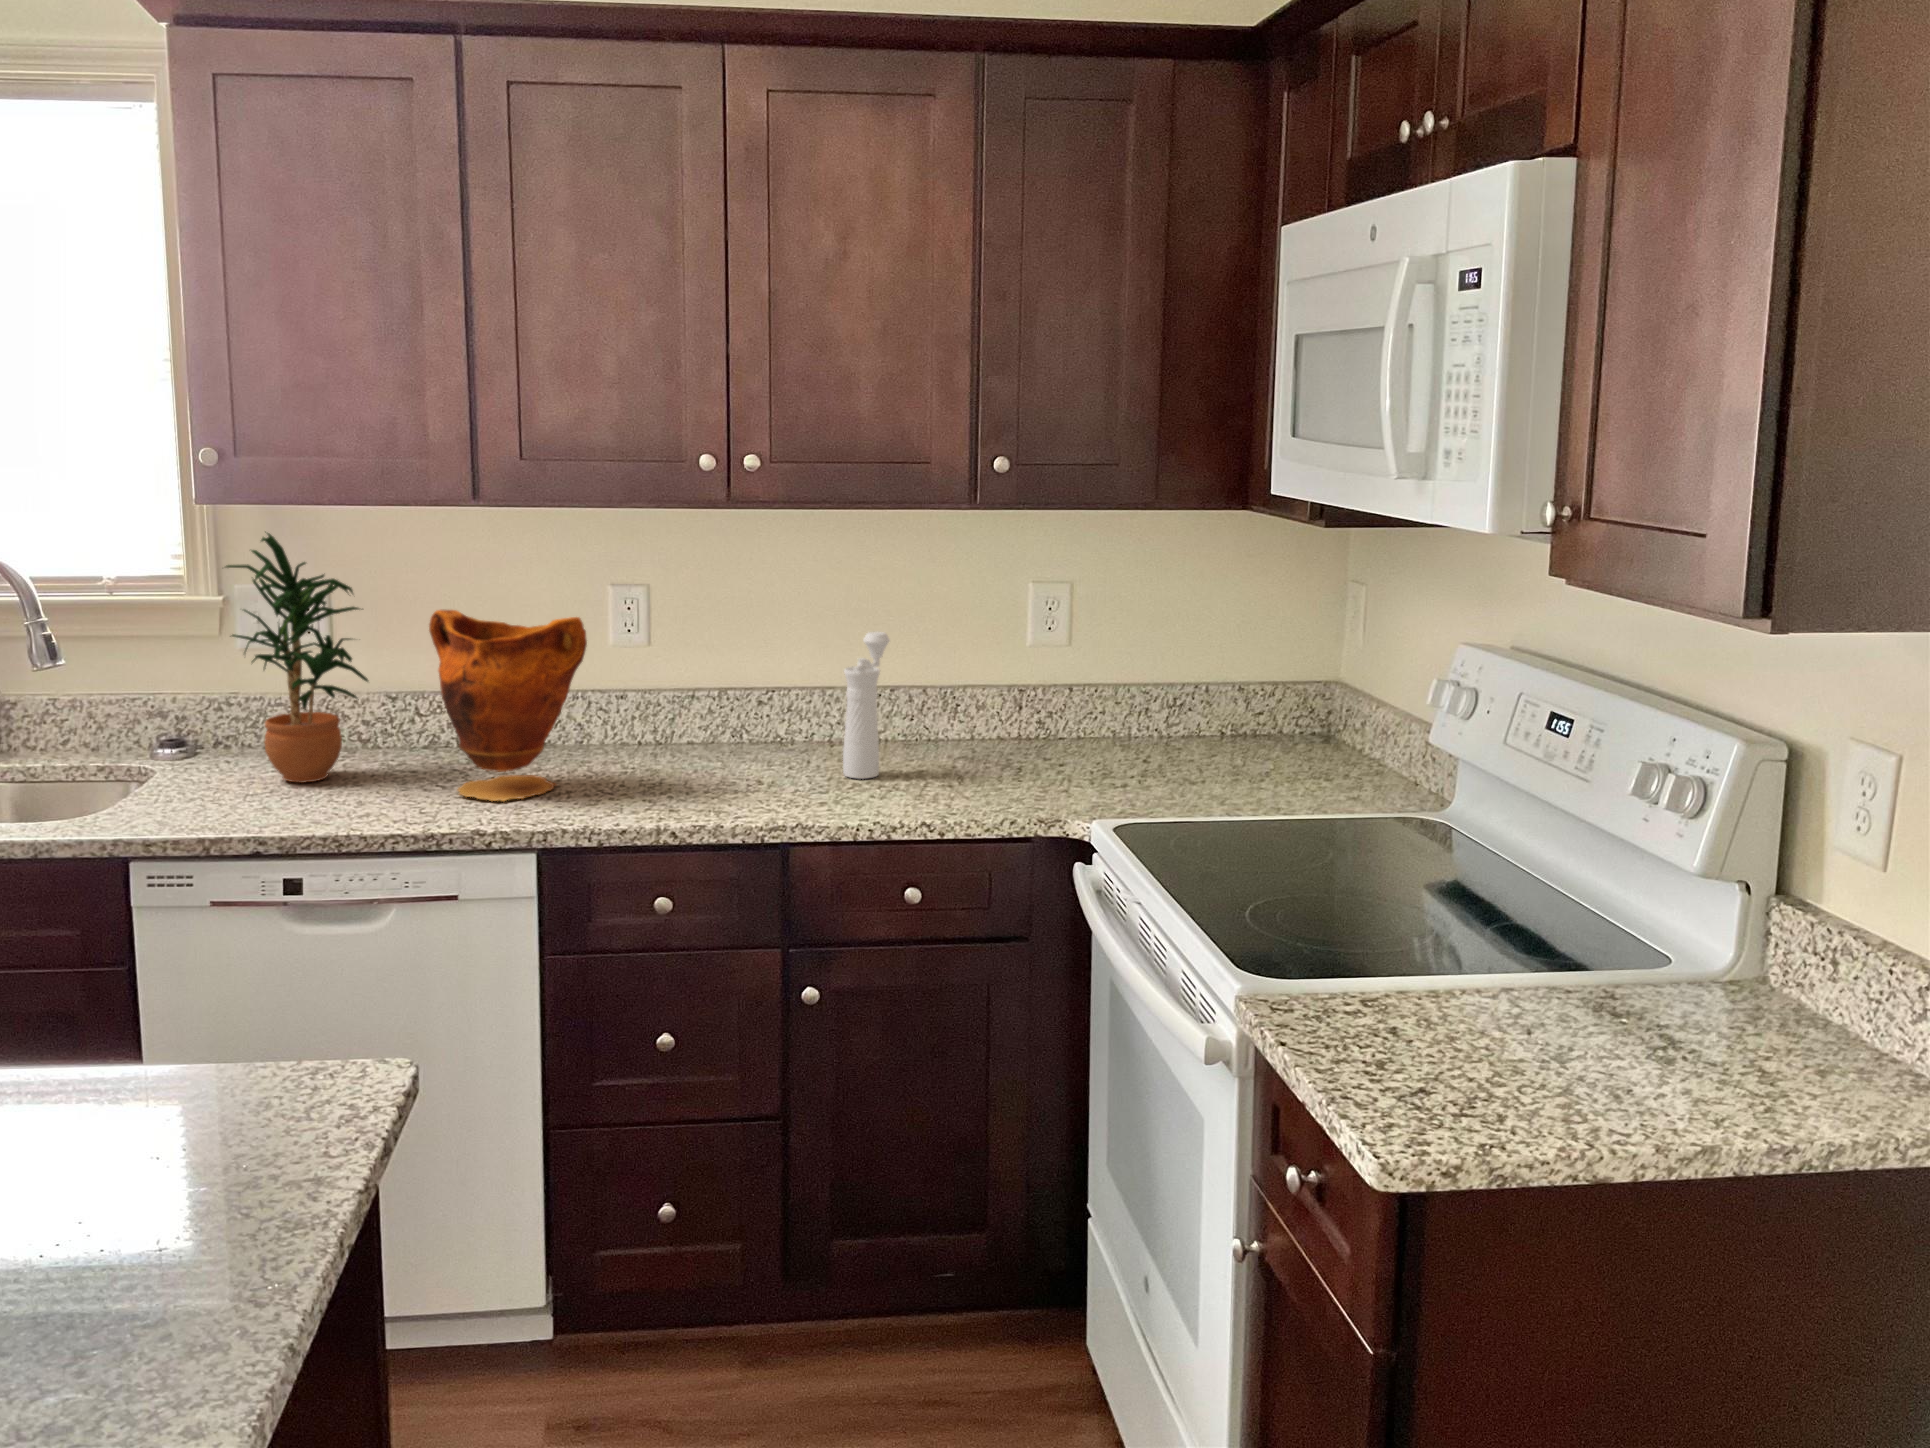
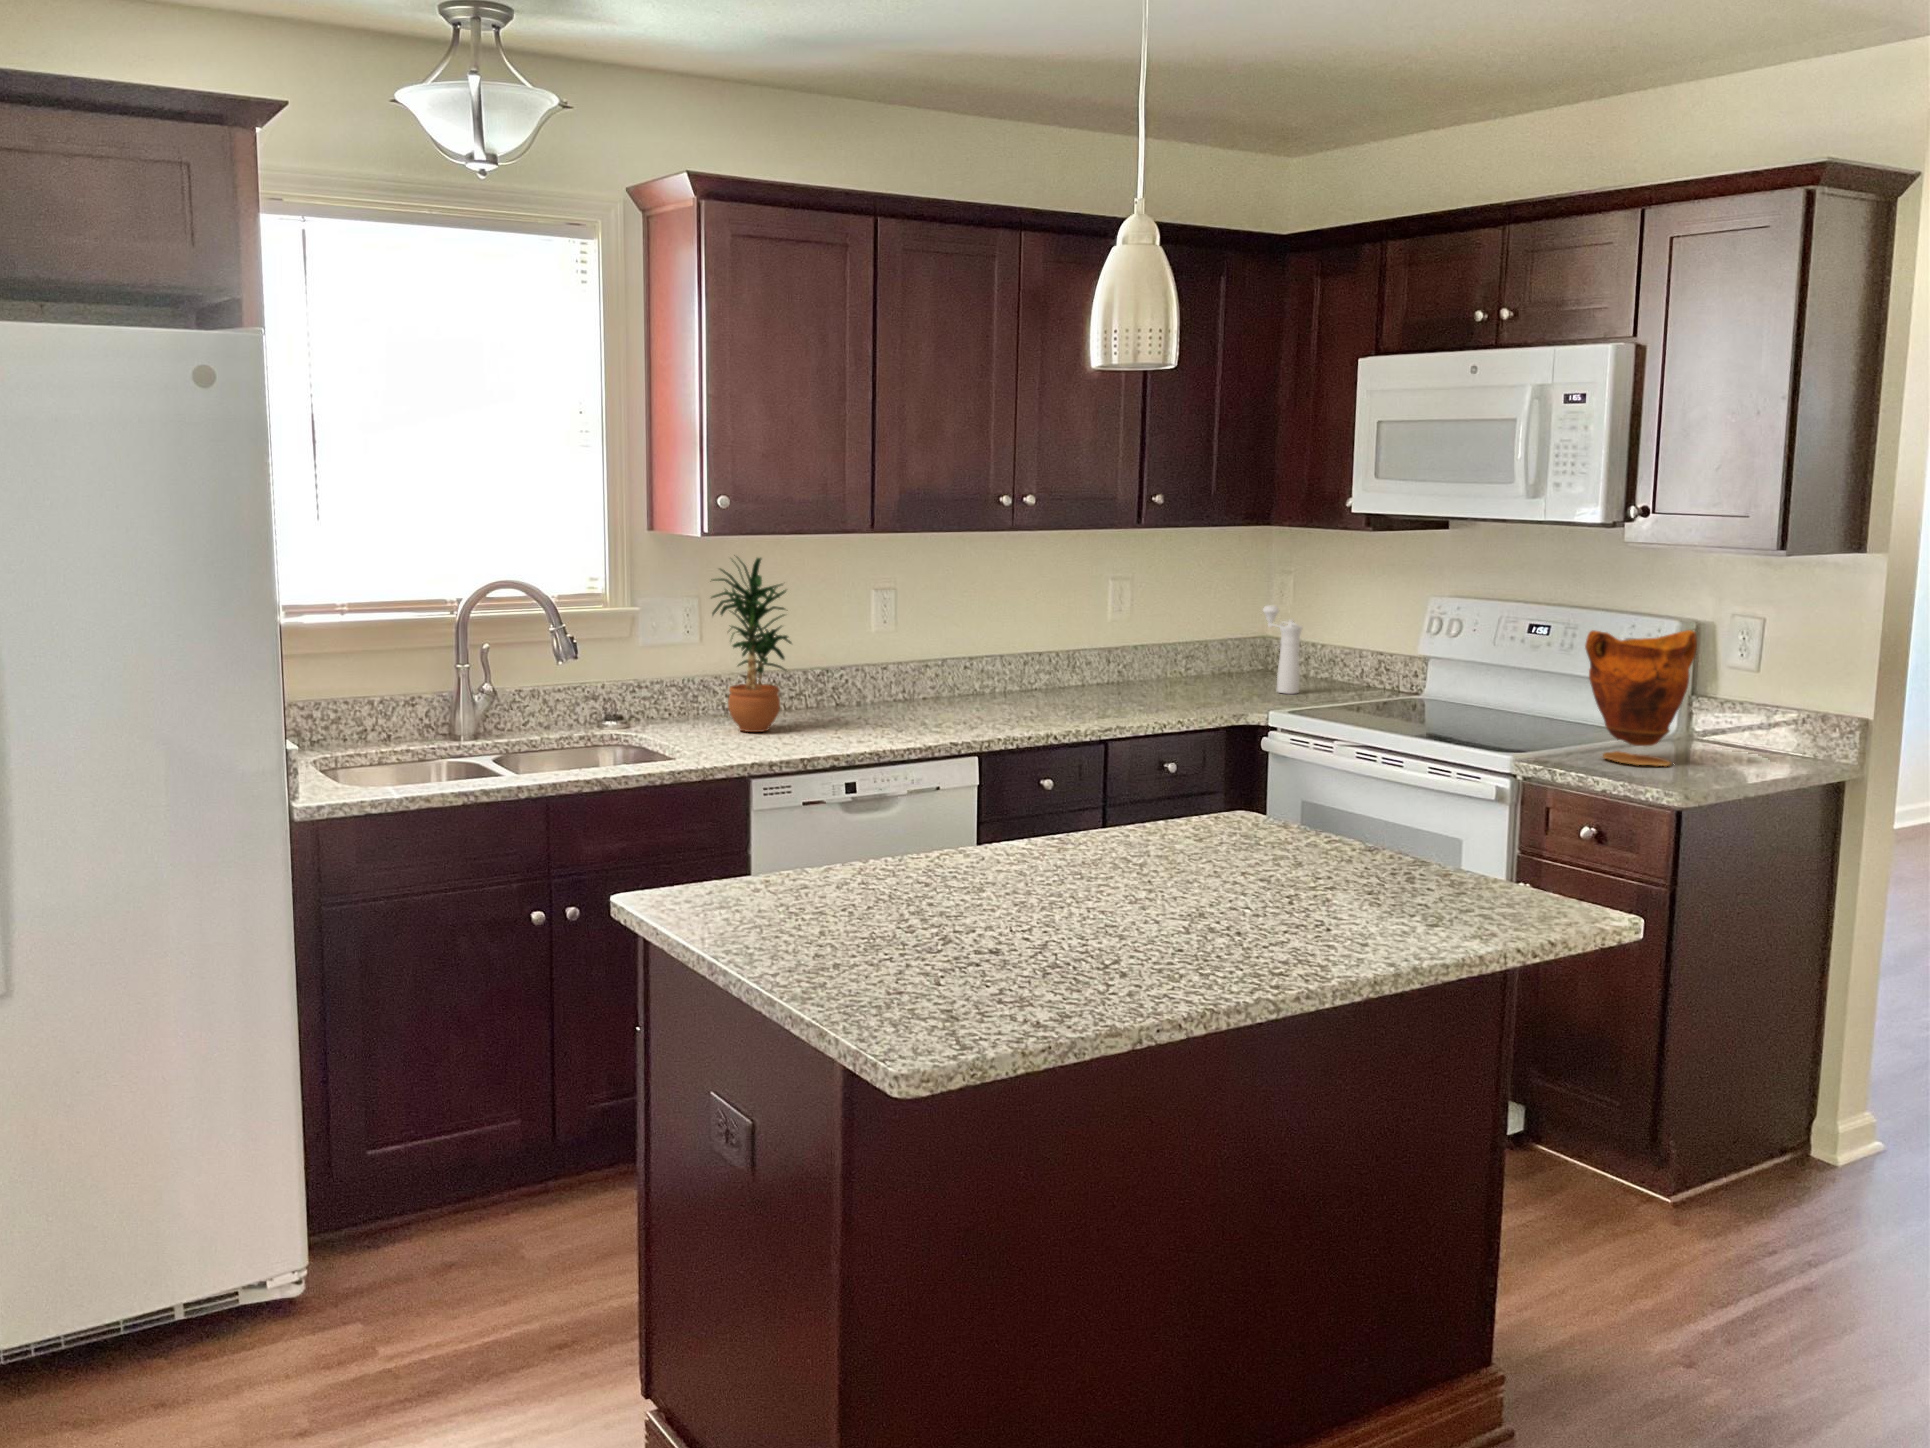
vase: present [429,610,587,801] -> present [1585,630,1697,766]
pepper mill: present [843,632,890,779] -> present [1263,606,1302,694]

